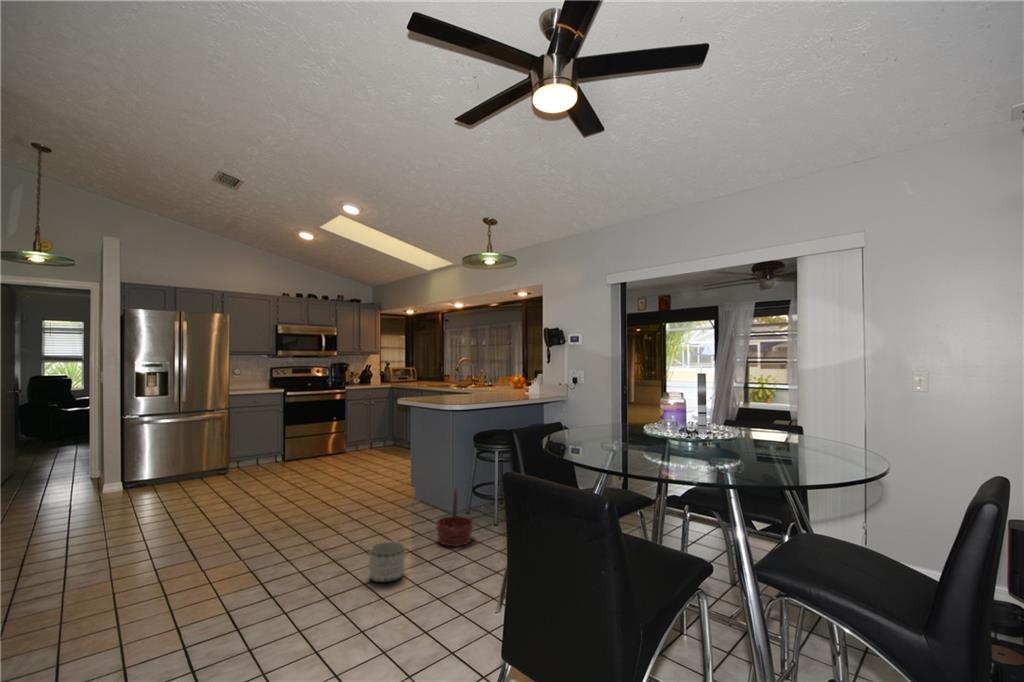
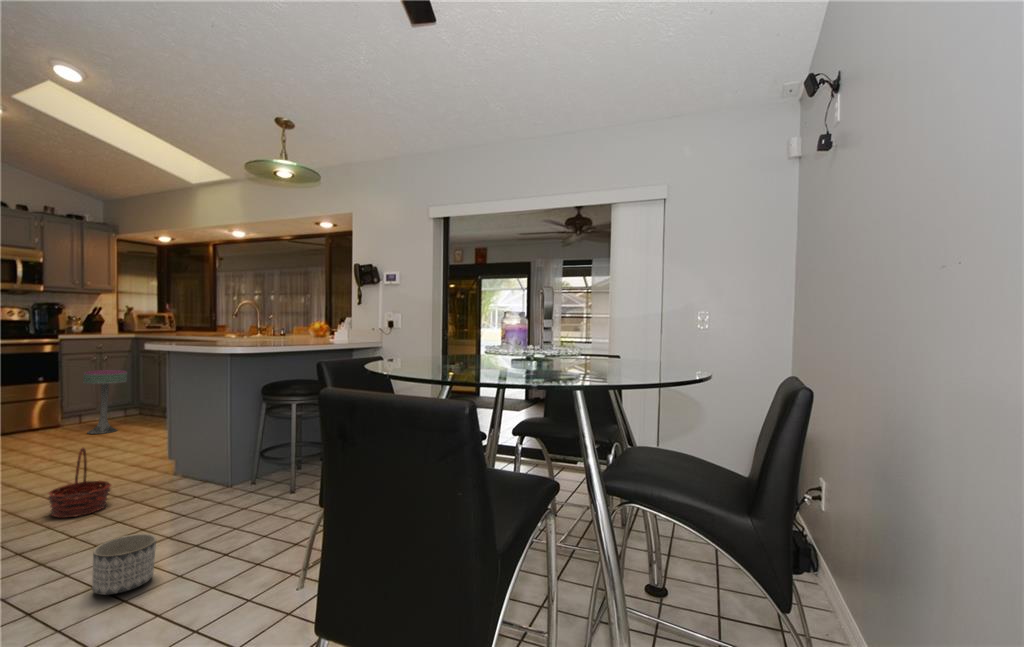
bar stool: none [359,413,385,461] -> present [83,370,127,434]
basket: present [436,489,474,546] -> present [48,448,111,518]

